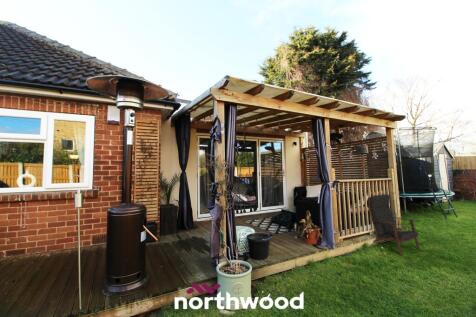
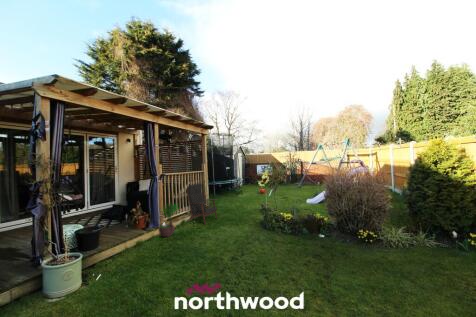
potted tree: none [334,216,364,263] -> present [159,204,177,237]

